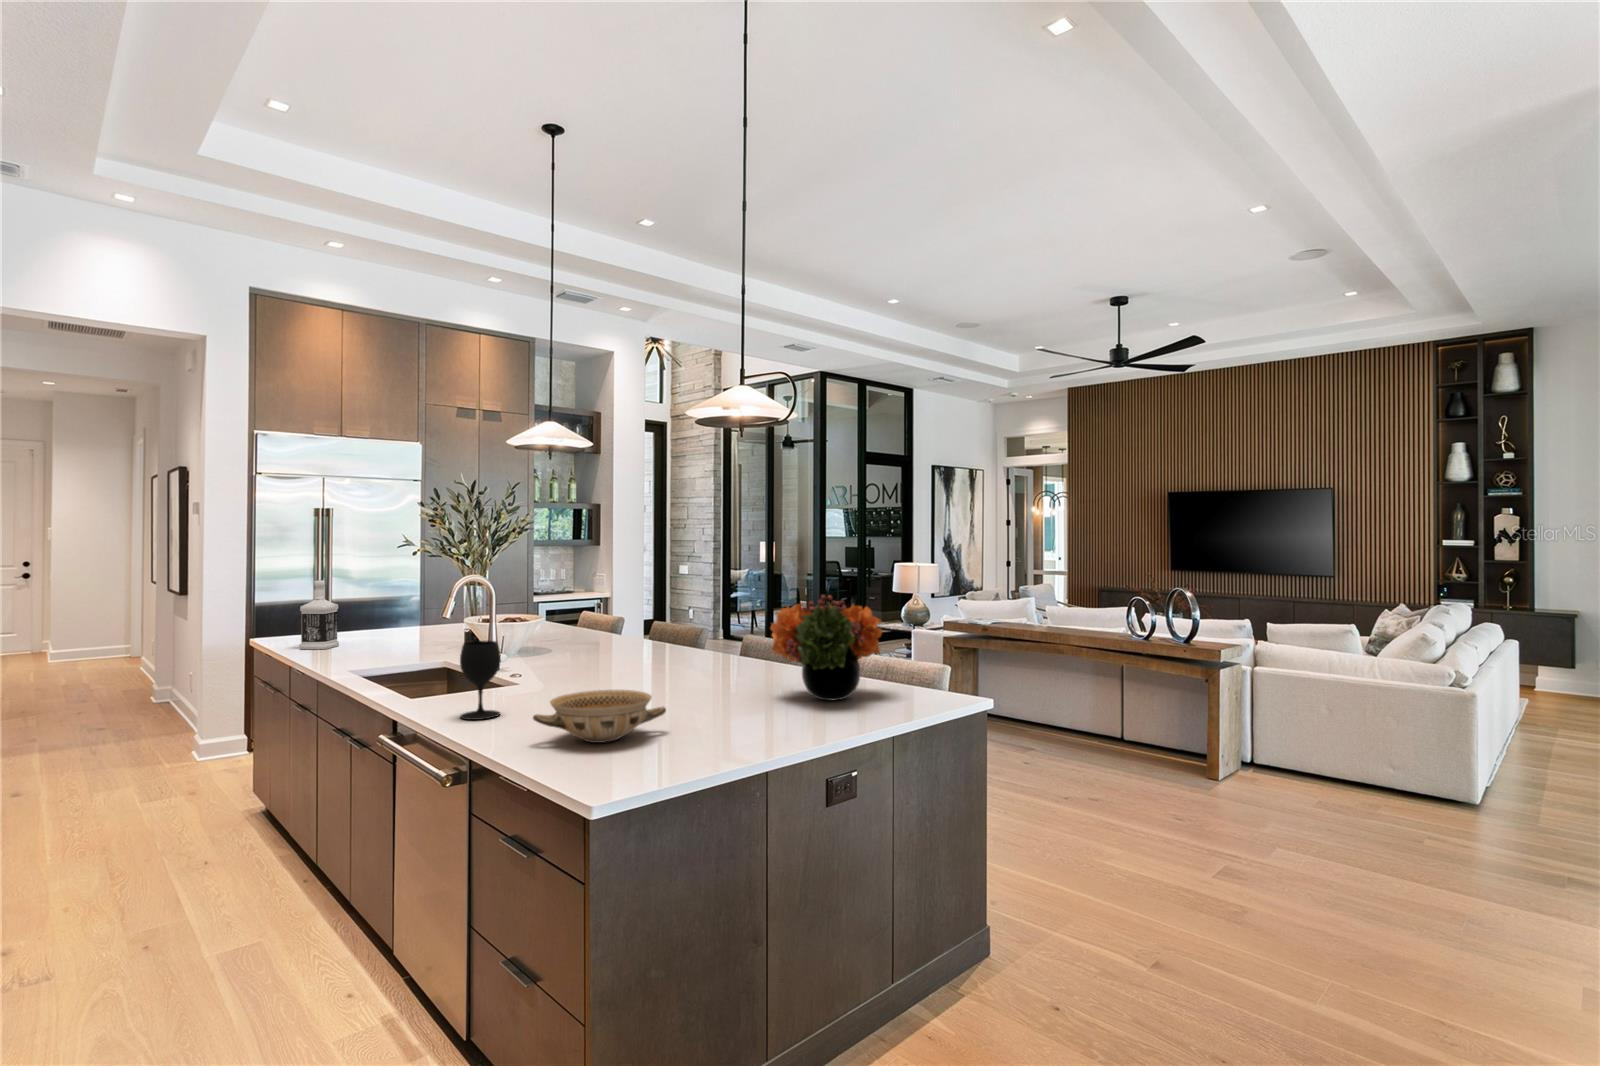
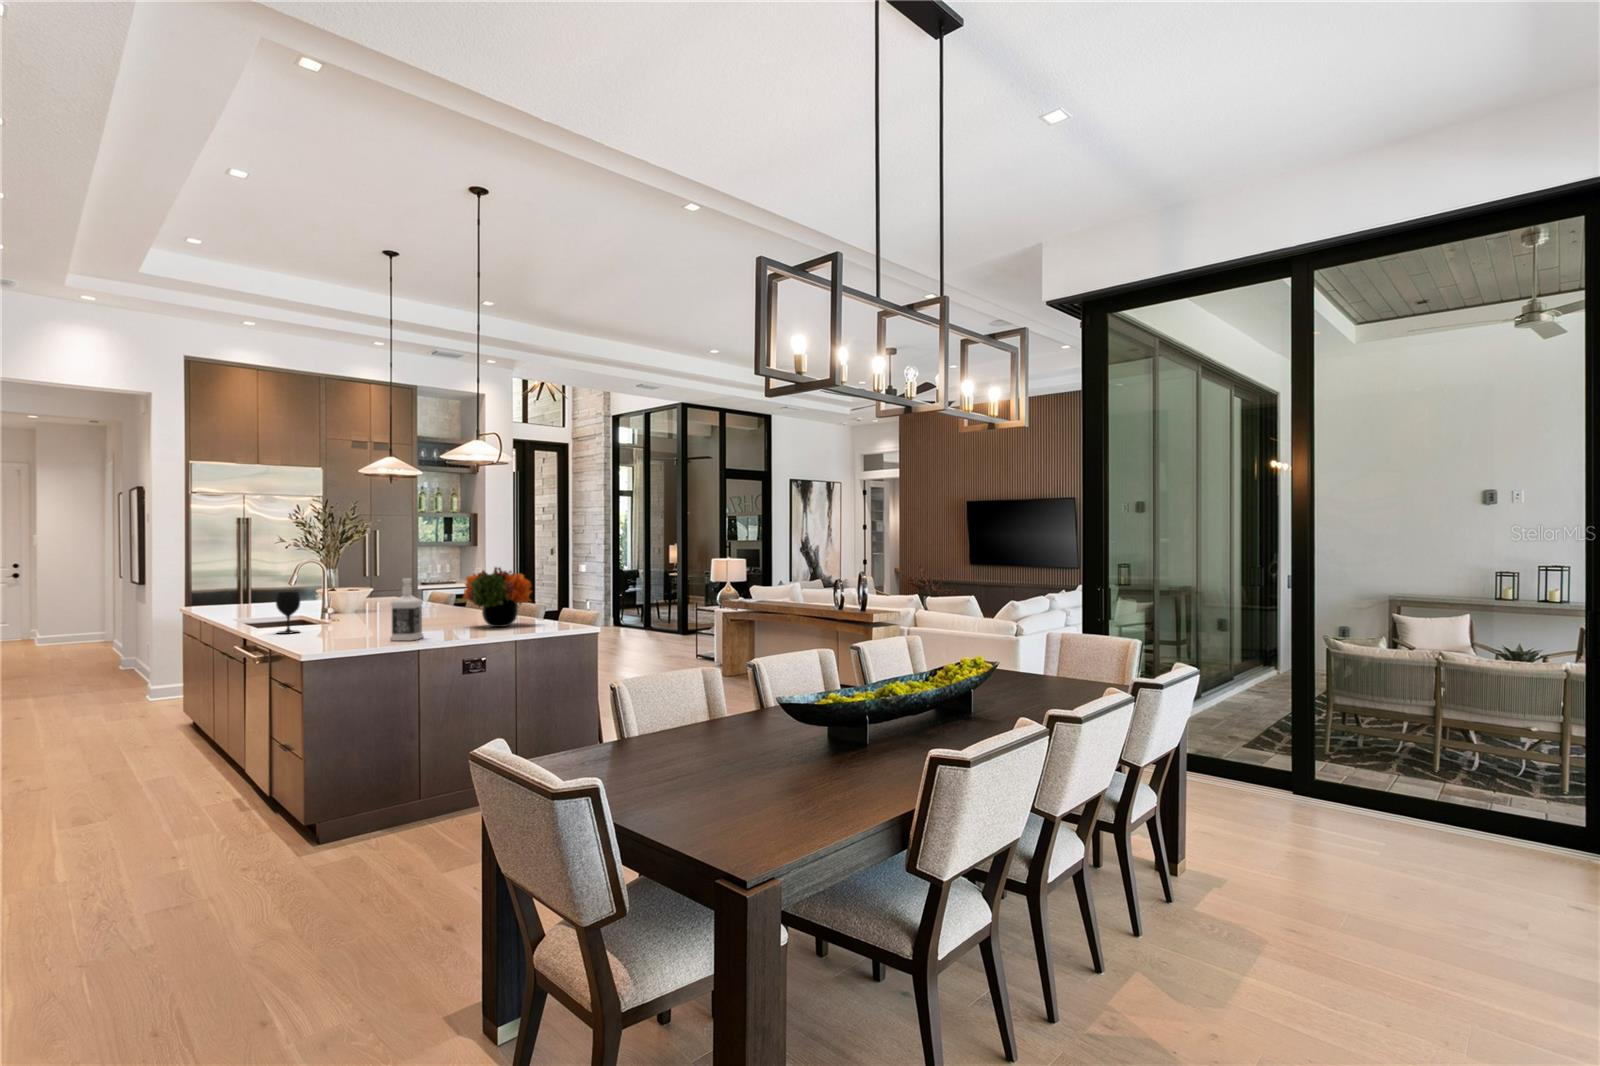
bottle: present [300,580,339,649] -> present [390,578,424,641]
ceramic bowl: present [533,690,666,743] -> none [301,615,379,639]

